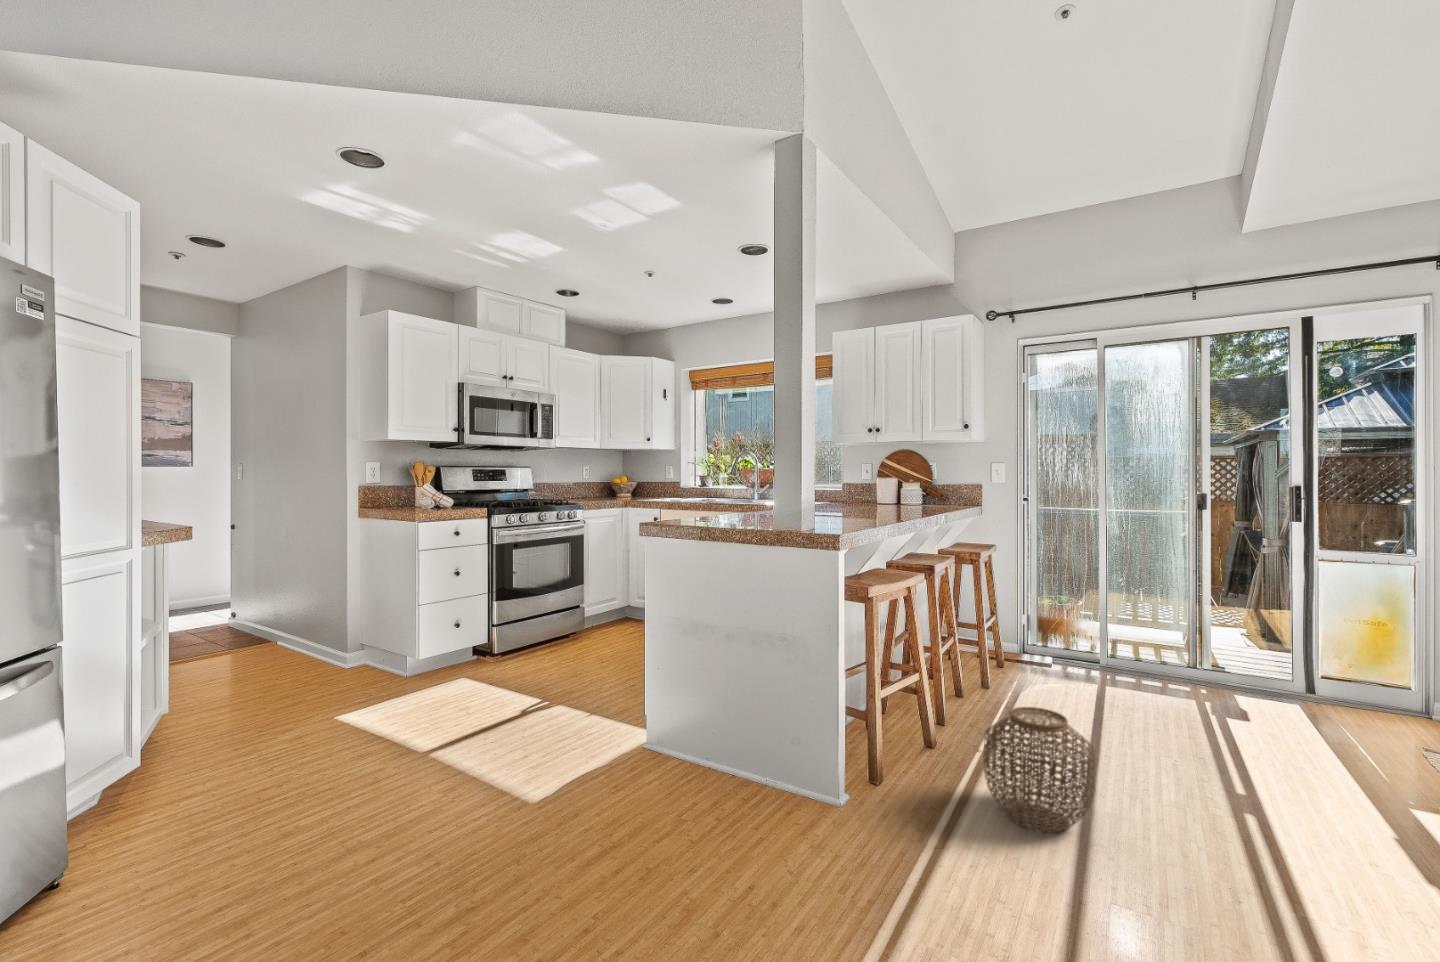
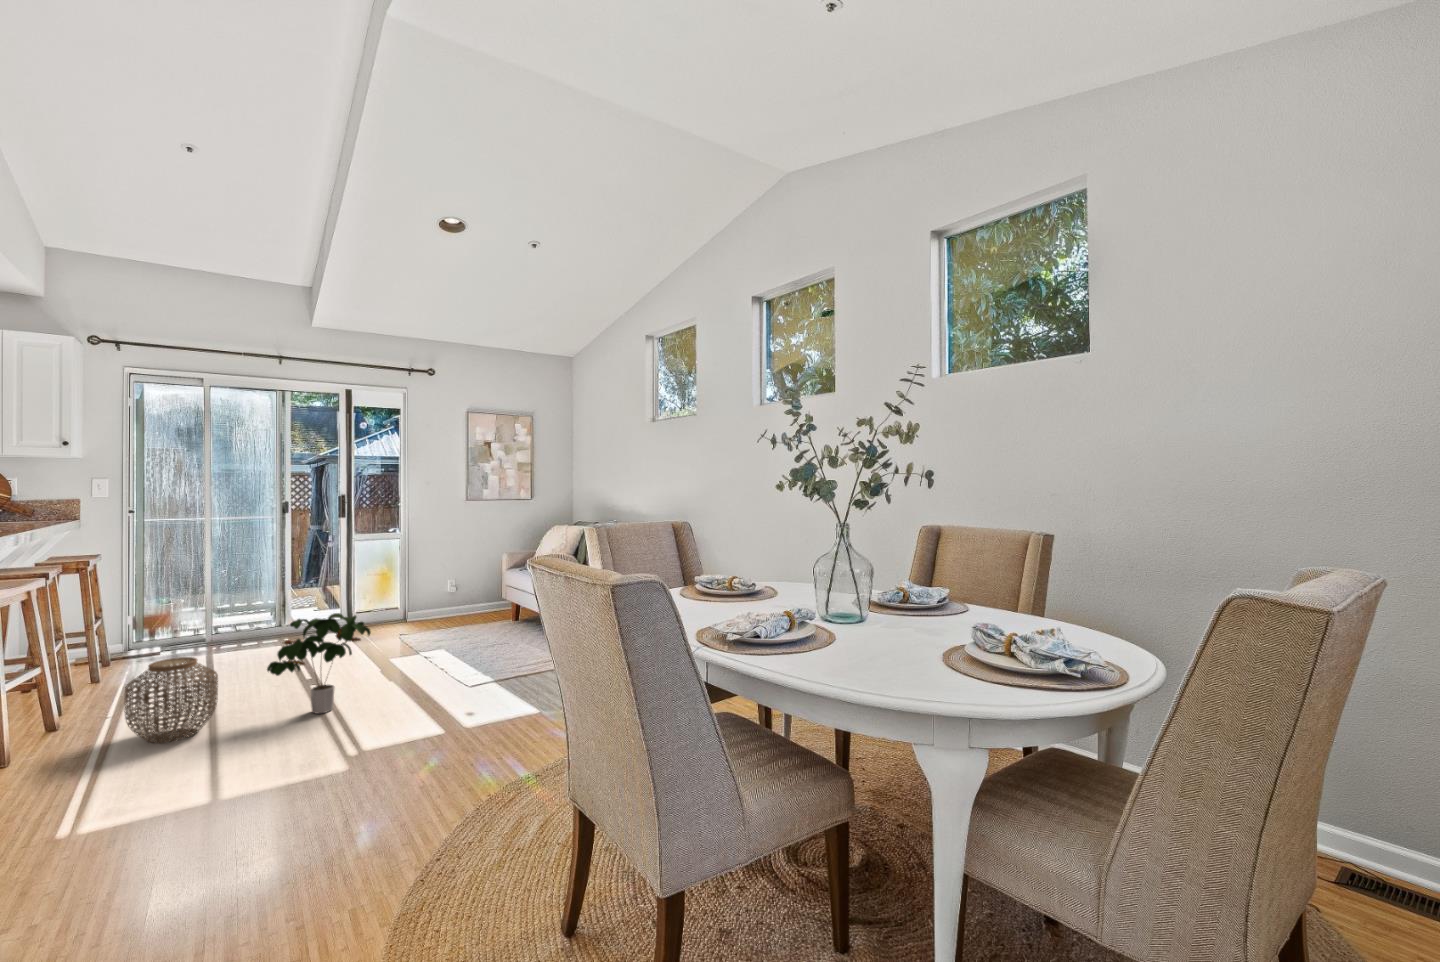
potted plant: none [1167,699,1376,889] -> present [267,613,371,714]

